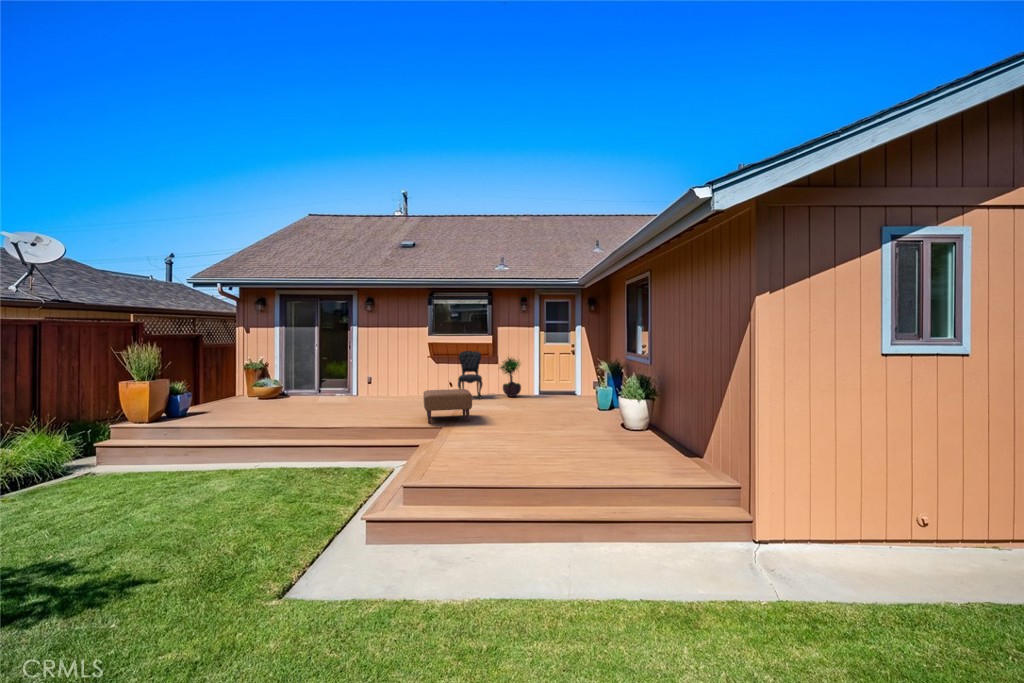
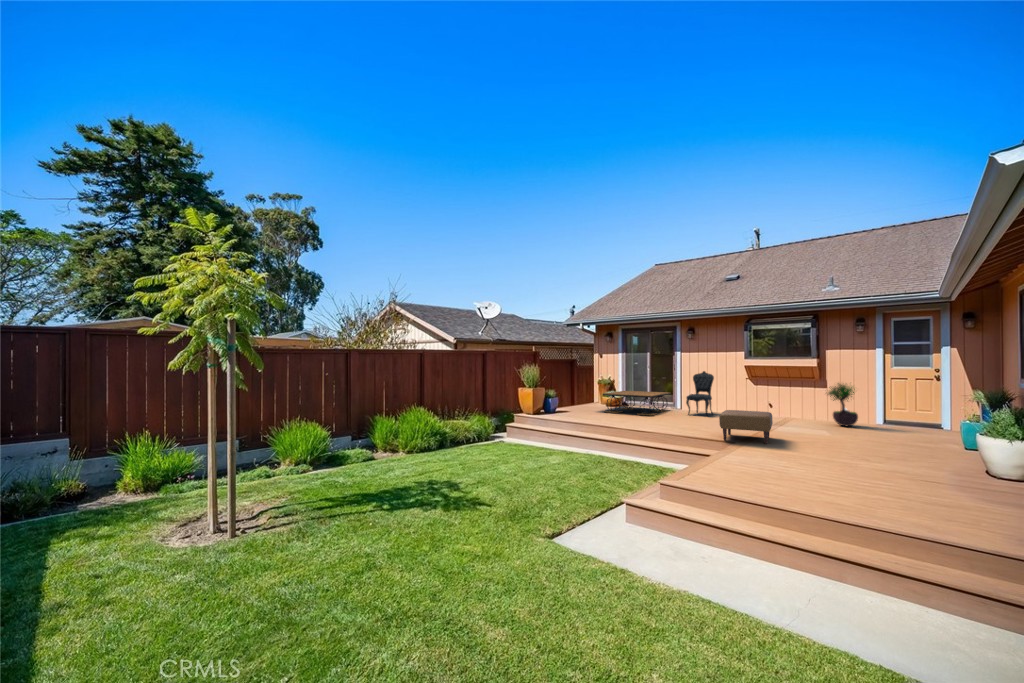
dining chair: present [458,351,482,399] -> present [686,371,714,416]
coffee table: none [261,375,347,407] -> present [603,391,671,416]

